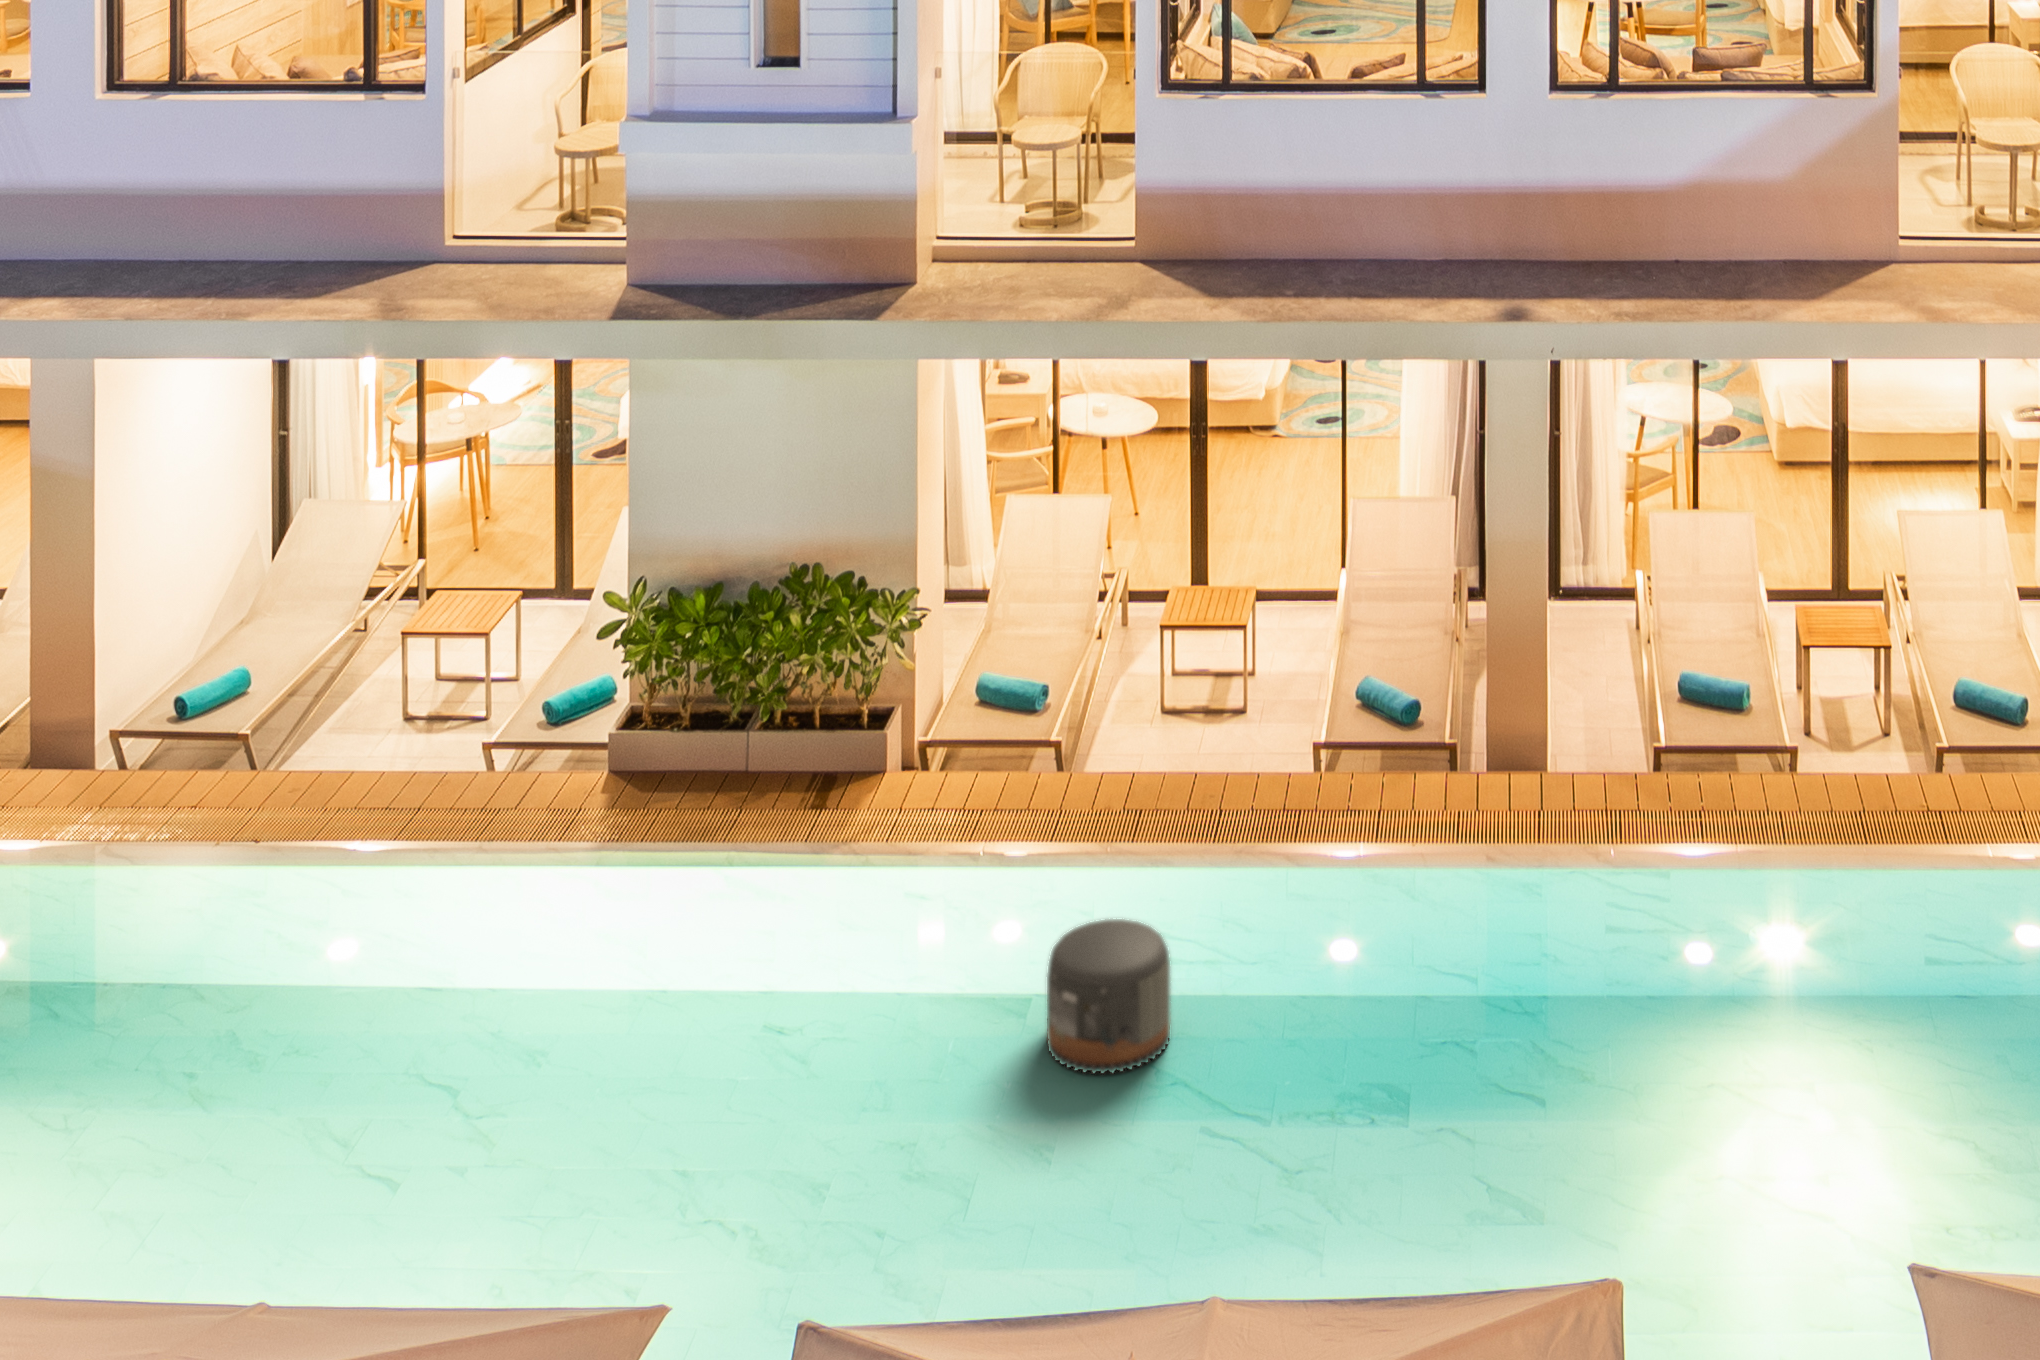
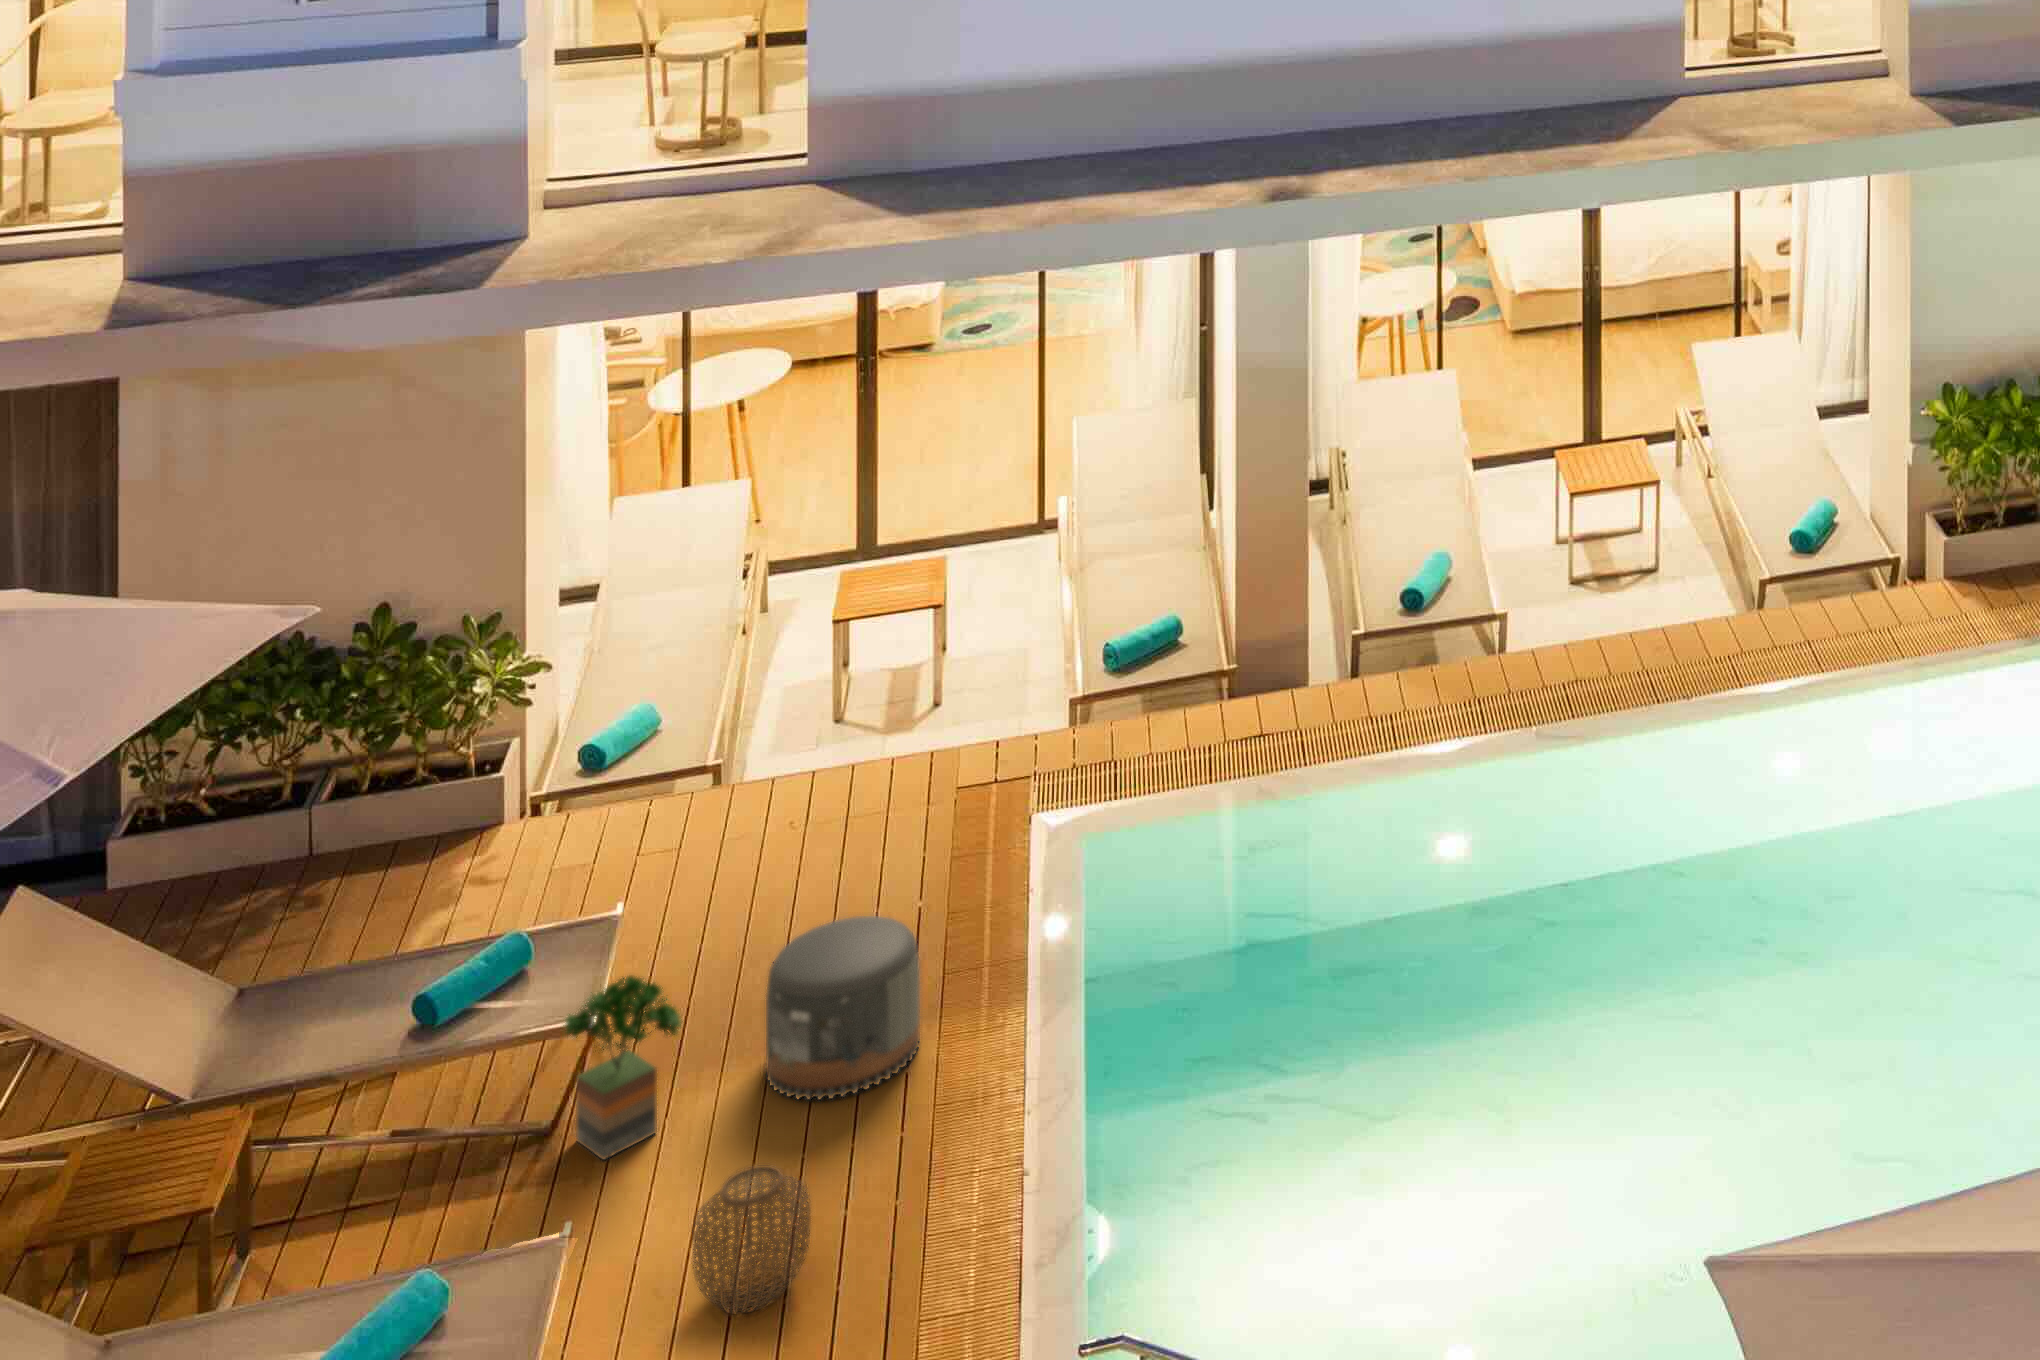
potted tree: none [888,933,980,1087] -> present [562,976,683,1159]
woven basket: none [962,1118,1054,1242] -> present [692,1165,811,1314]

